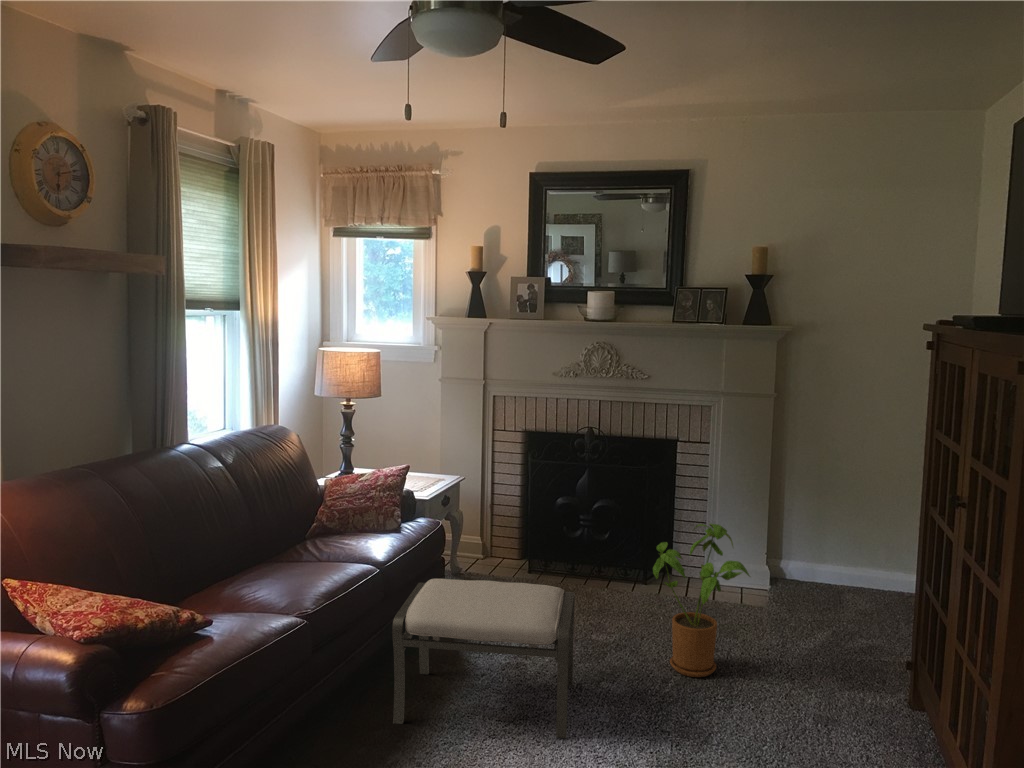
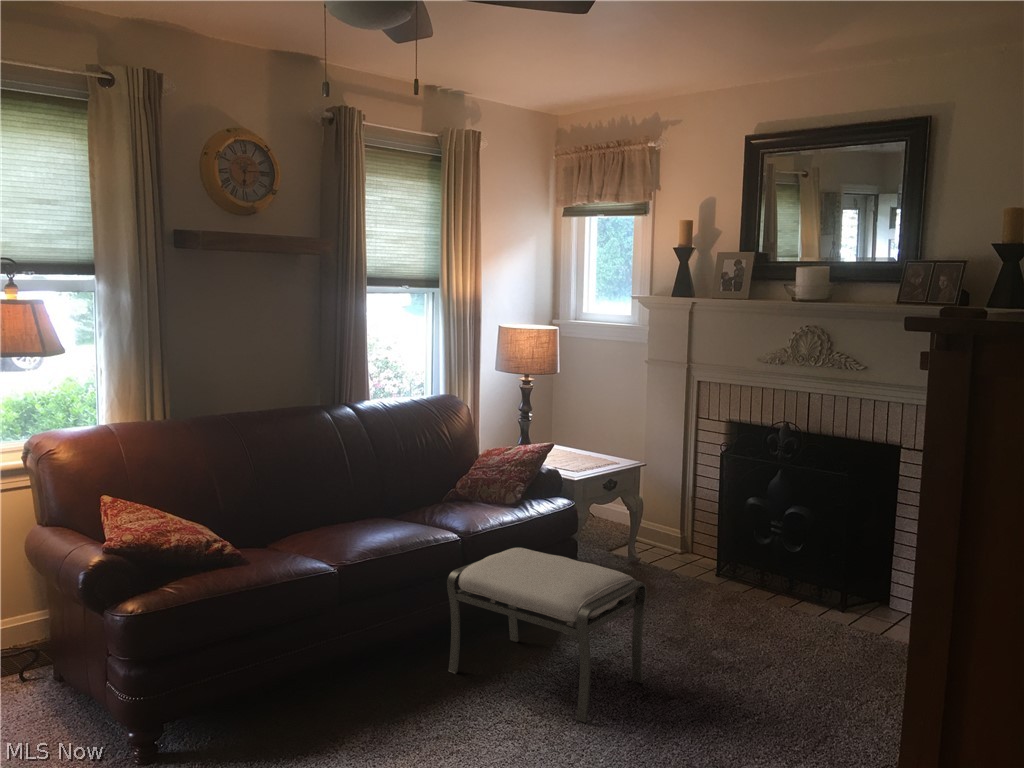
house plant: present [653,524,749,677] -> none [754,534,856,711]

